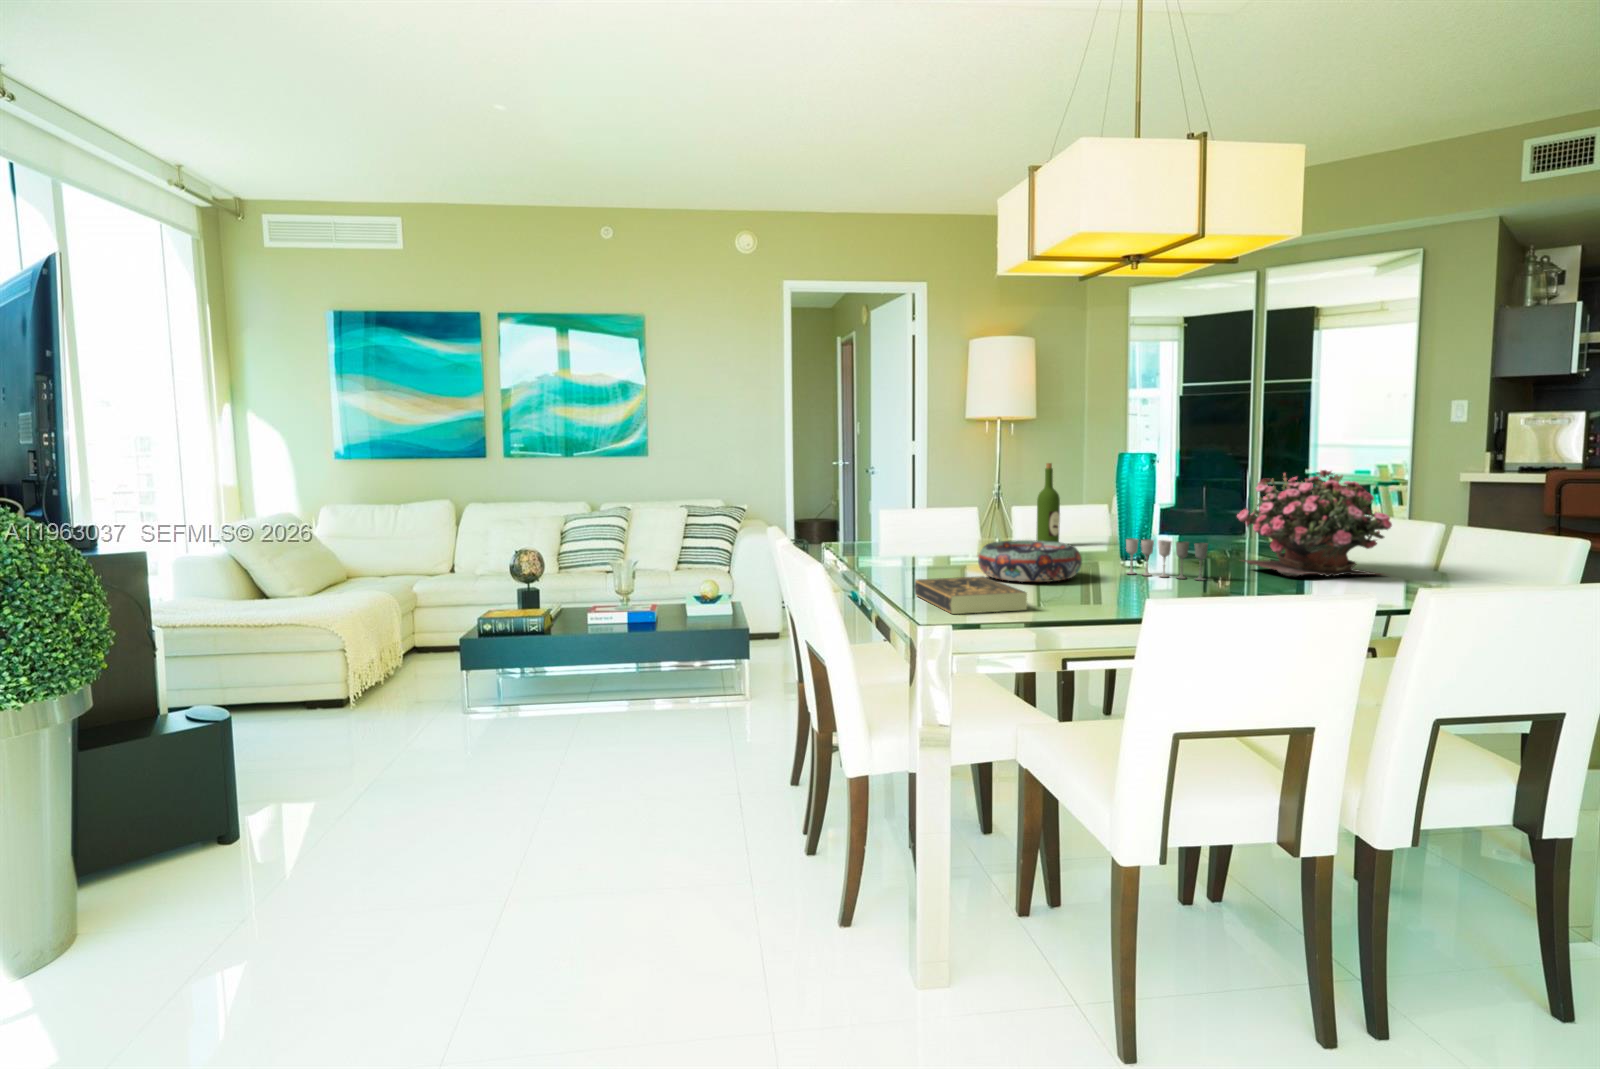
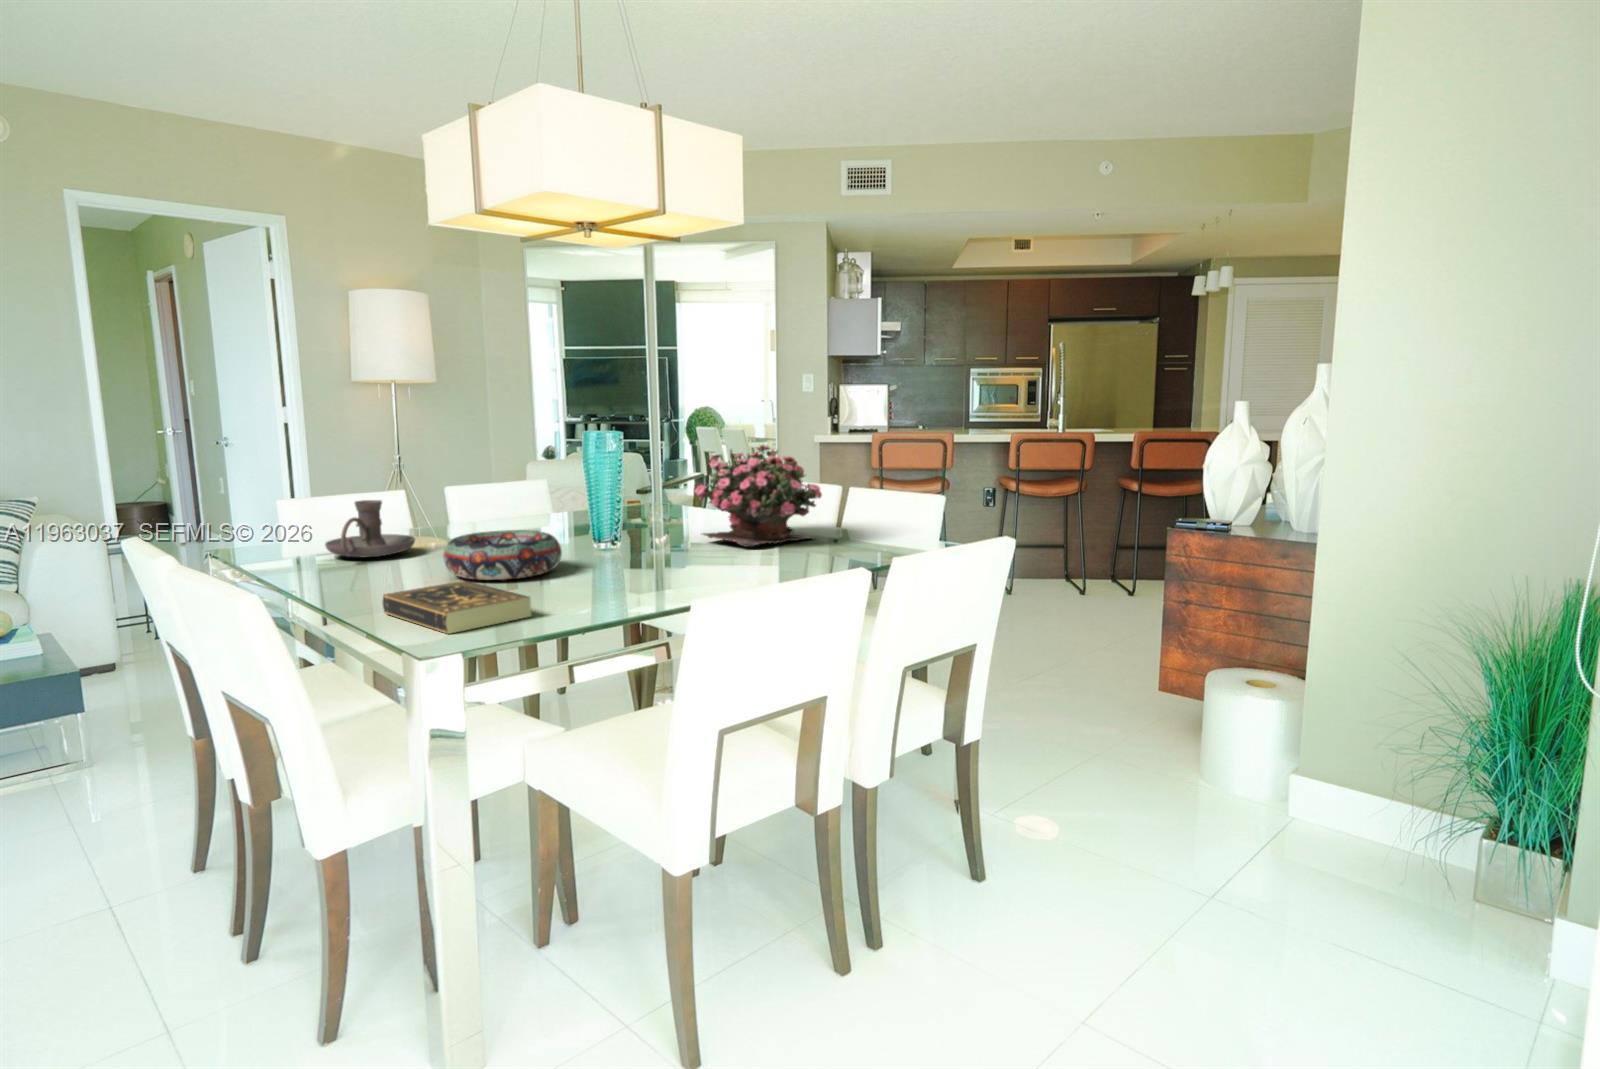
wine bottle: present [1037,463,1060,542] -> none [482,439,510,531]
candle holder: none [900,511,969,558] -> present [325,500,415,557]
wine glass: present [1126,538,1208,580] -> none [600,521,680,559]

